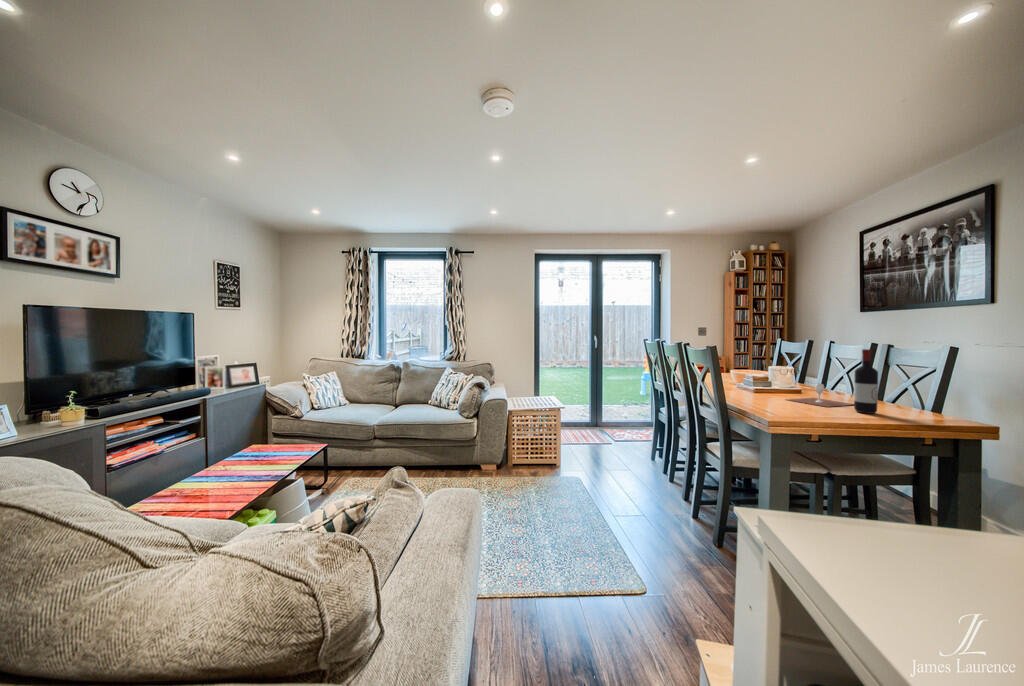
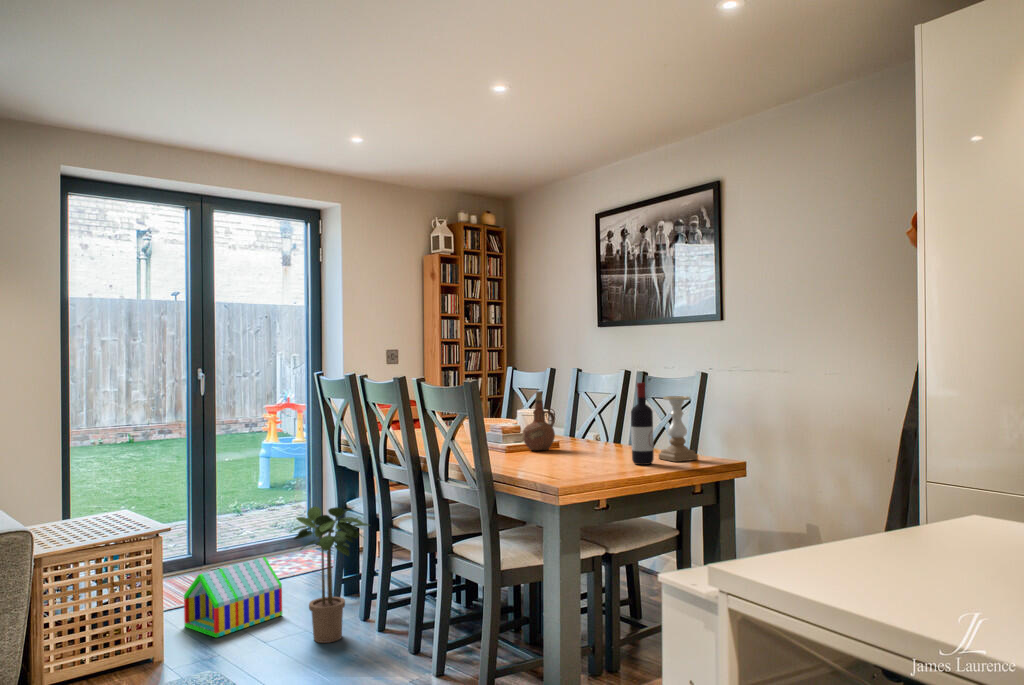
ceramic pitcher: none [766,353,794,393] -> present [522,391,555,450]
candle holder: none [887,362,932,416] -> present [659,396,698,462]
wine glass: present [787,384,854,407] -> none [554,432,629,462]
potted plant: none [619,408,665,480] -> present [290,506,369,643]
toy house: none [575,429,621,463] -> present [184,557,282,638]

